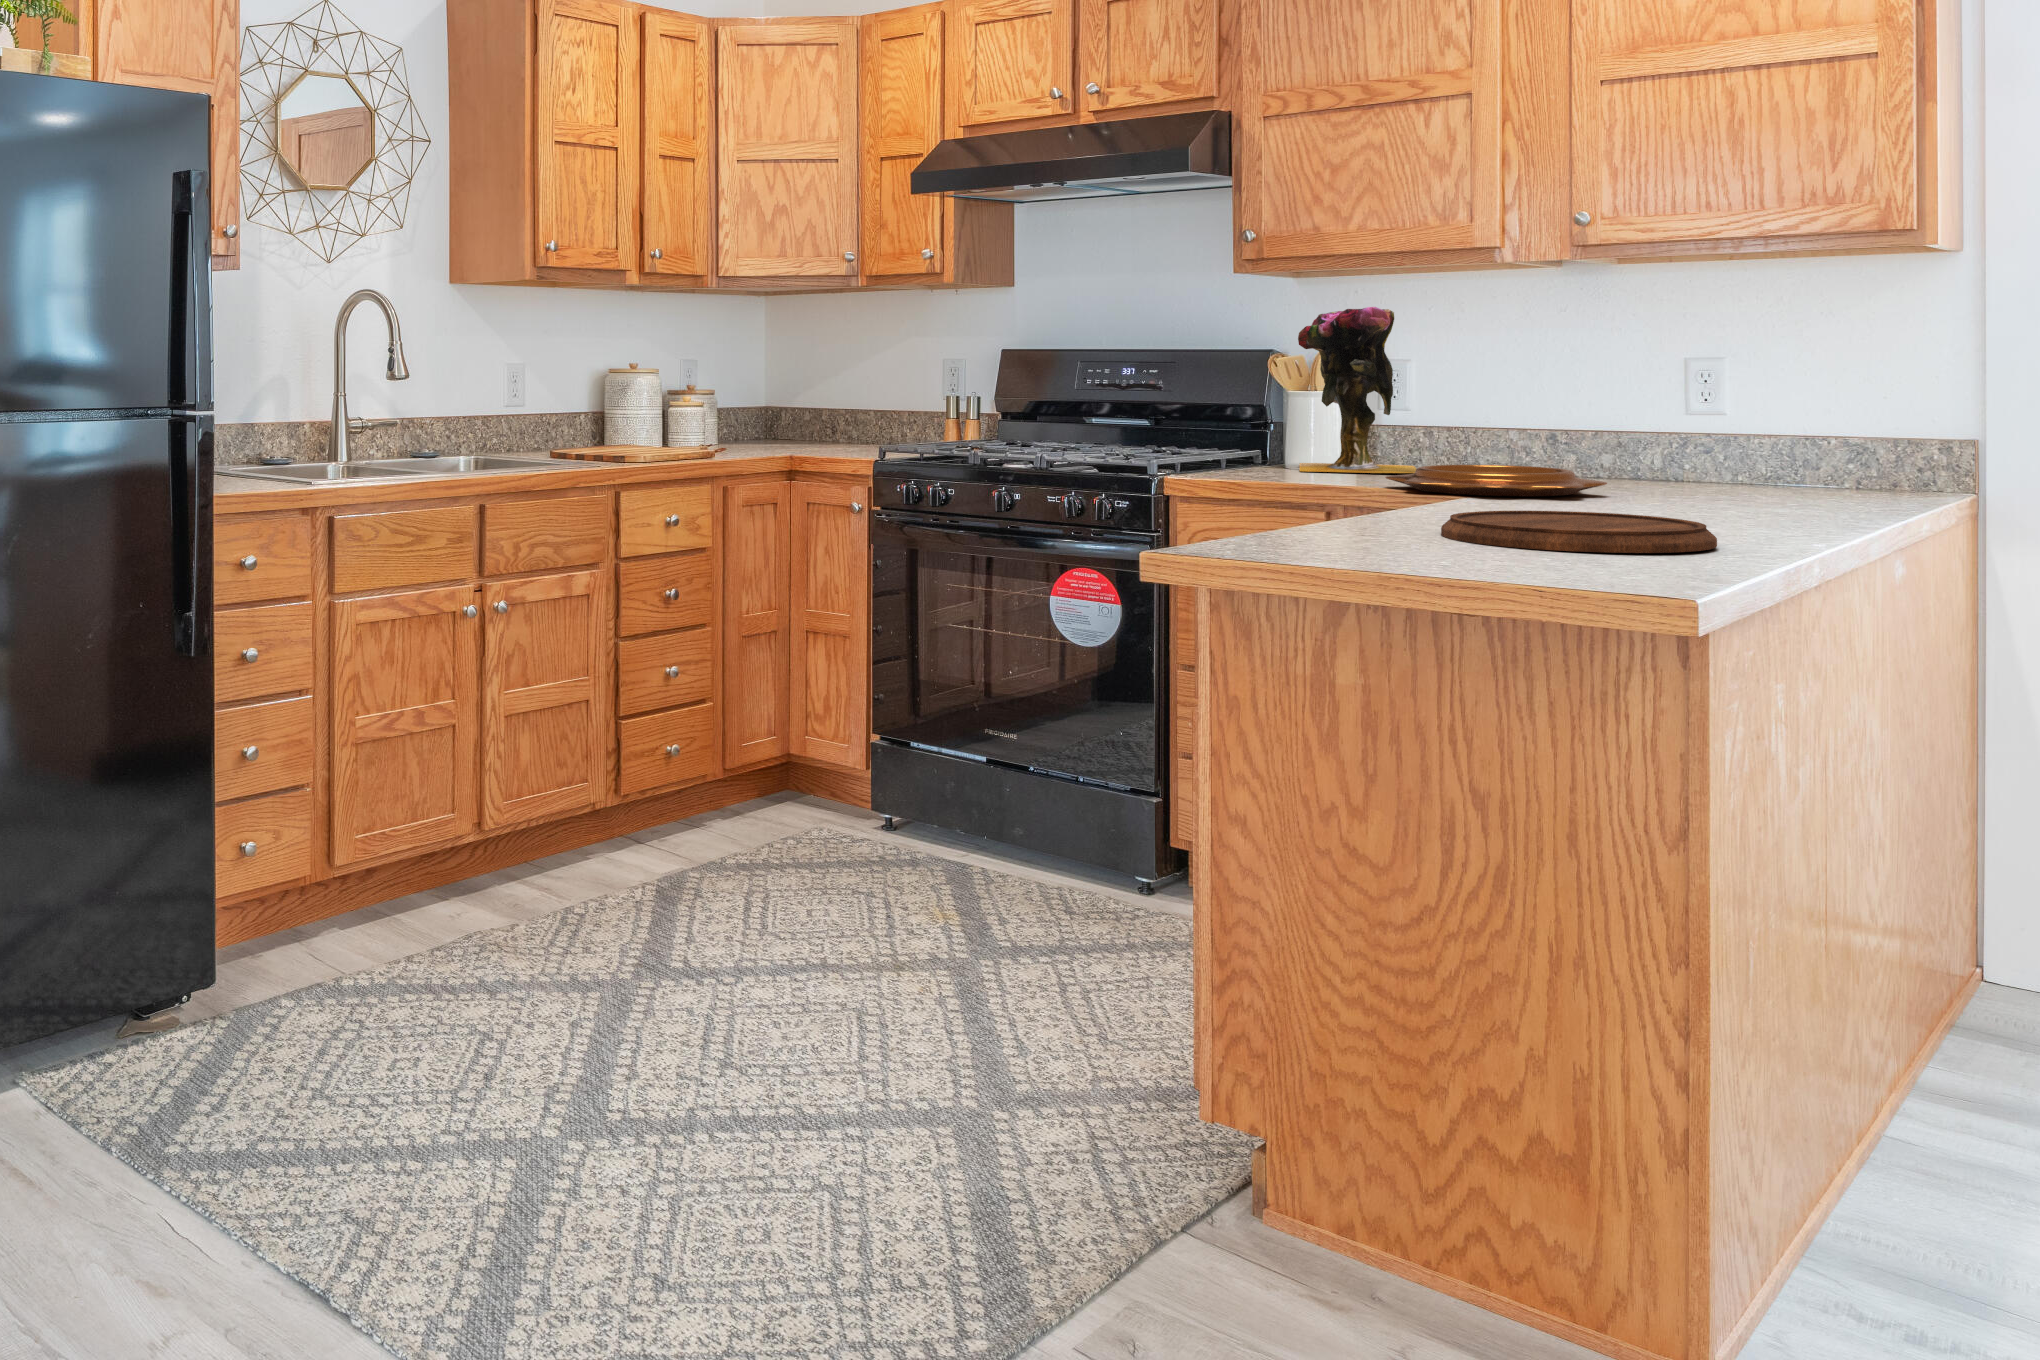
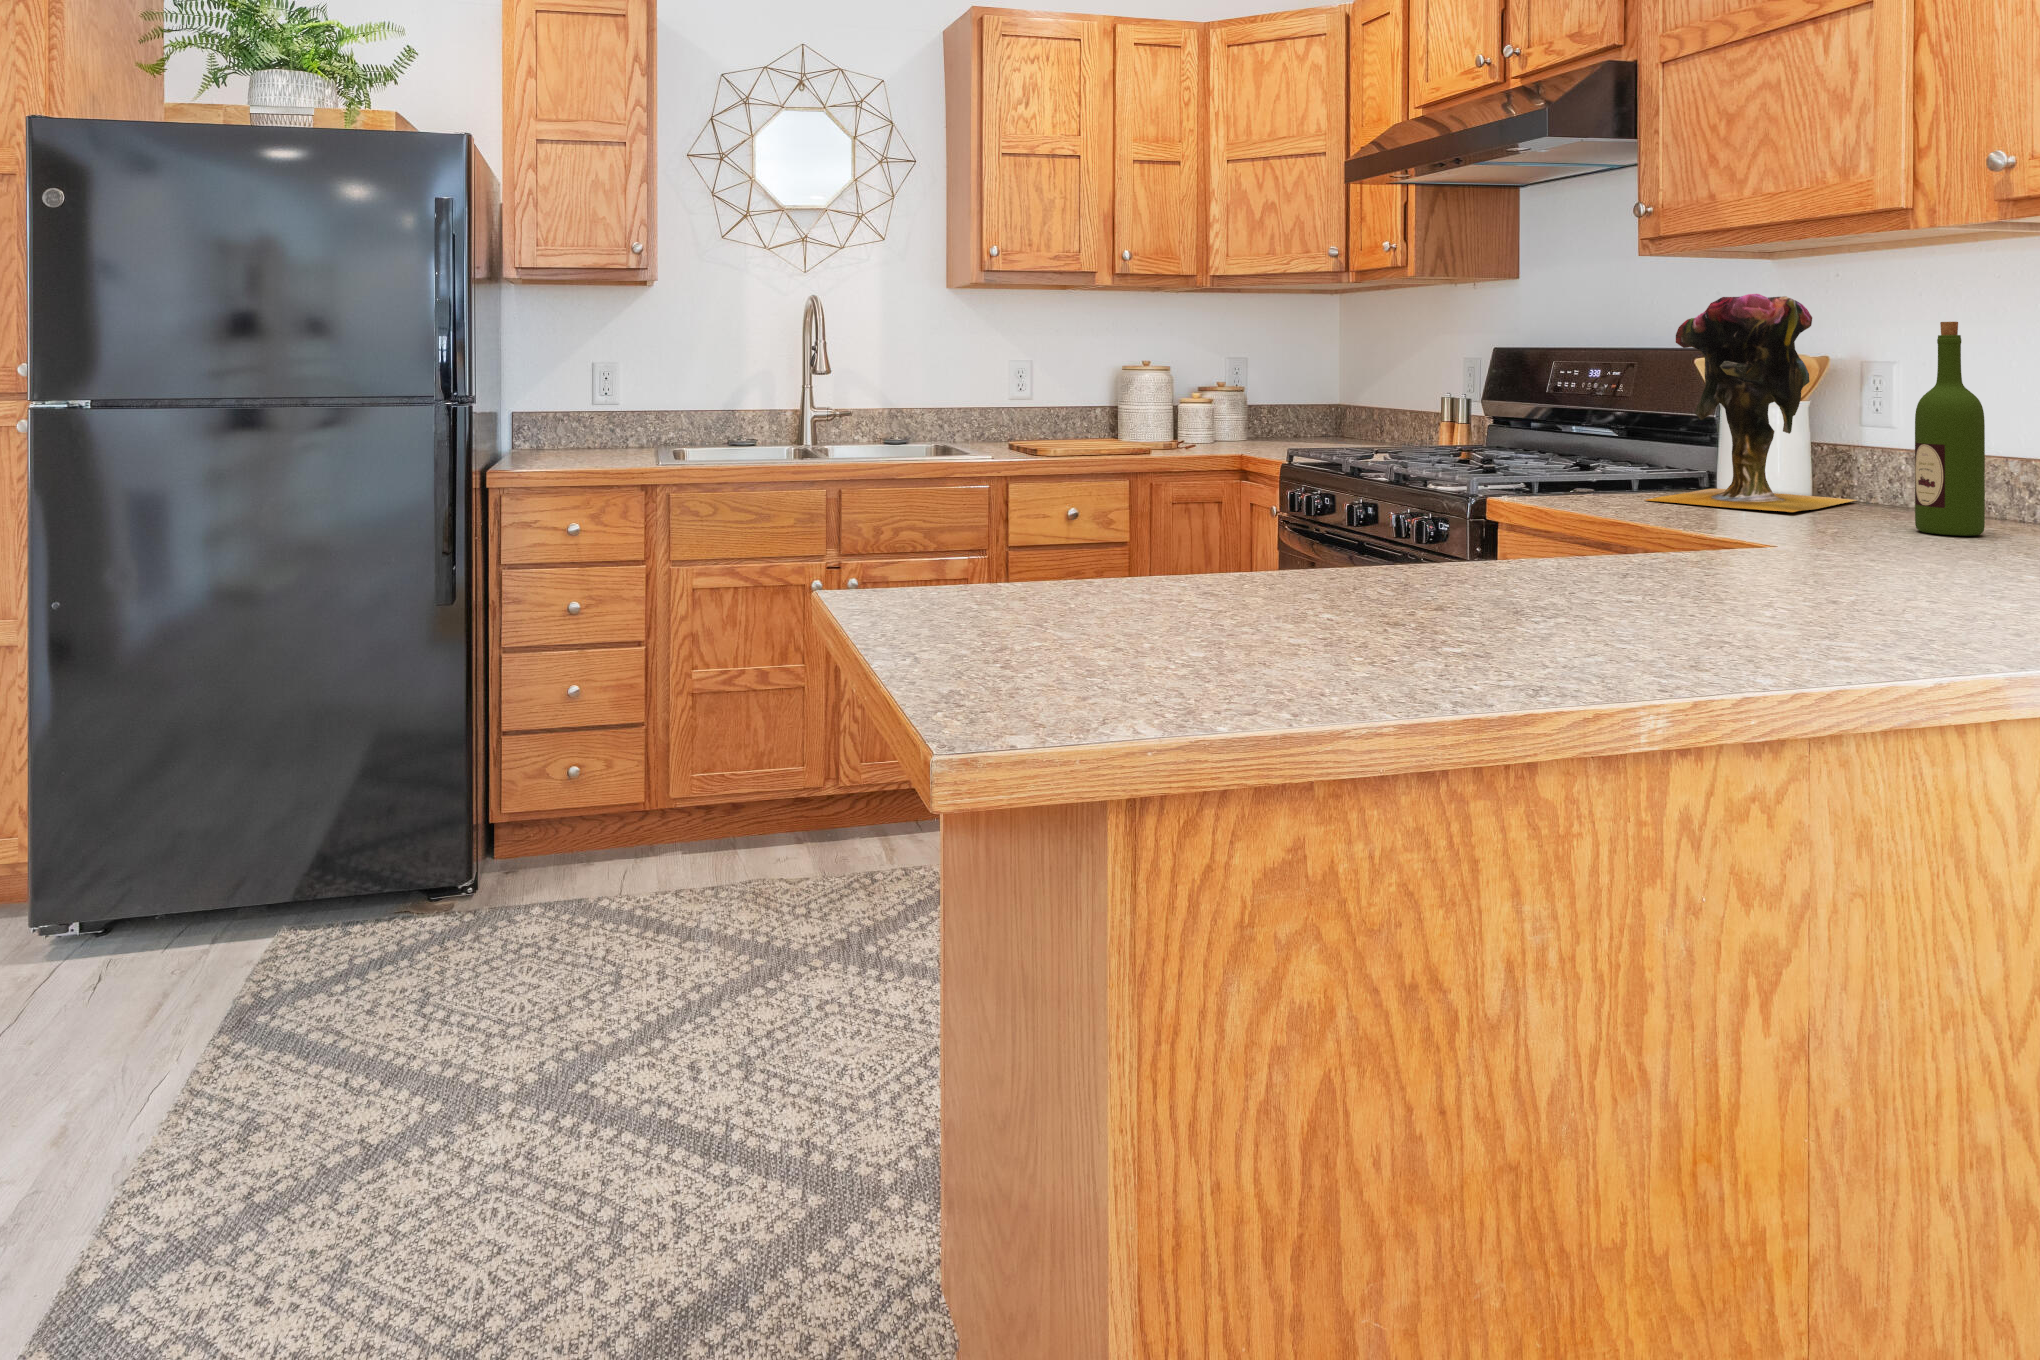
wine bottle: none [1519,330,1565,481] -> present [1915,322,1985,536]
decorative bowl: present [1385,465,1607,496] -> none [1599,505,1907,559]
cutting board: present [1441,511,1717,553] -> none [1173,582,1546,685]

